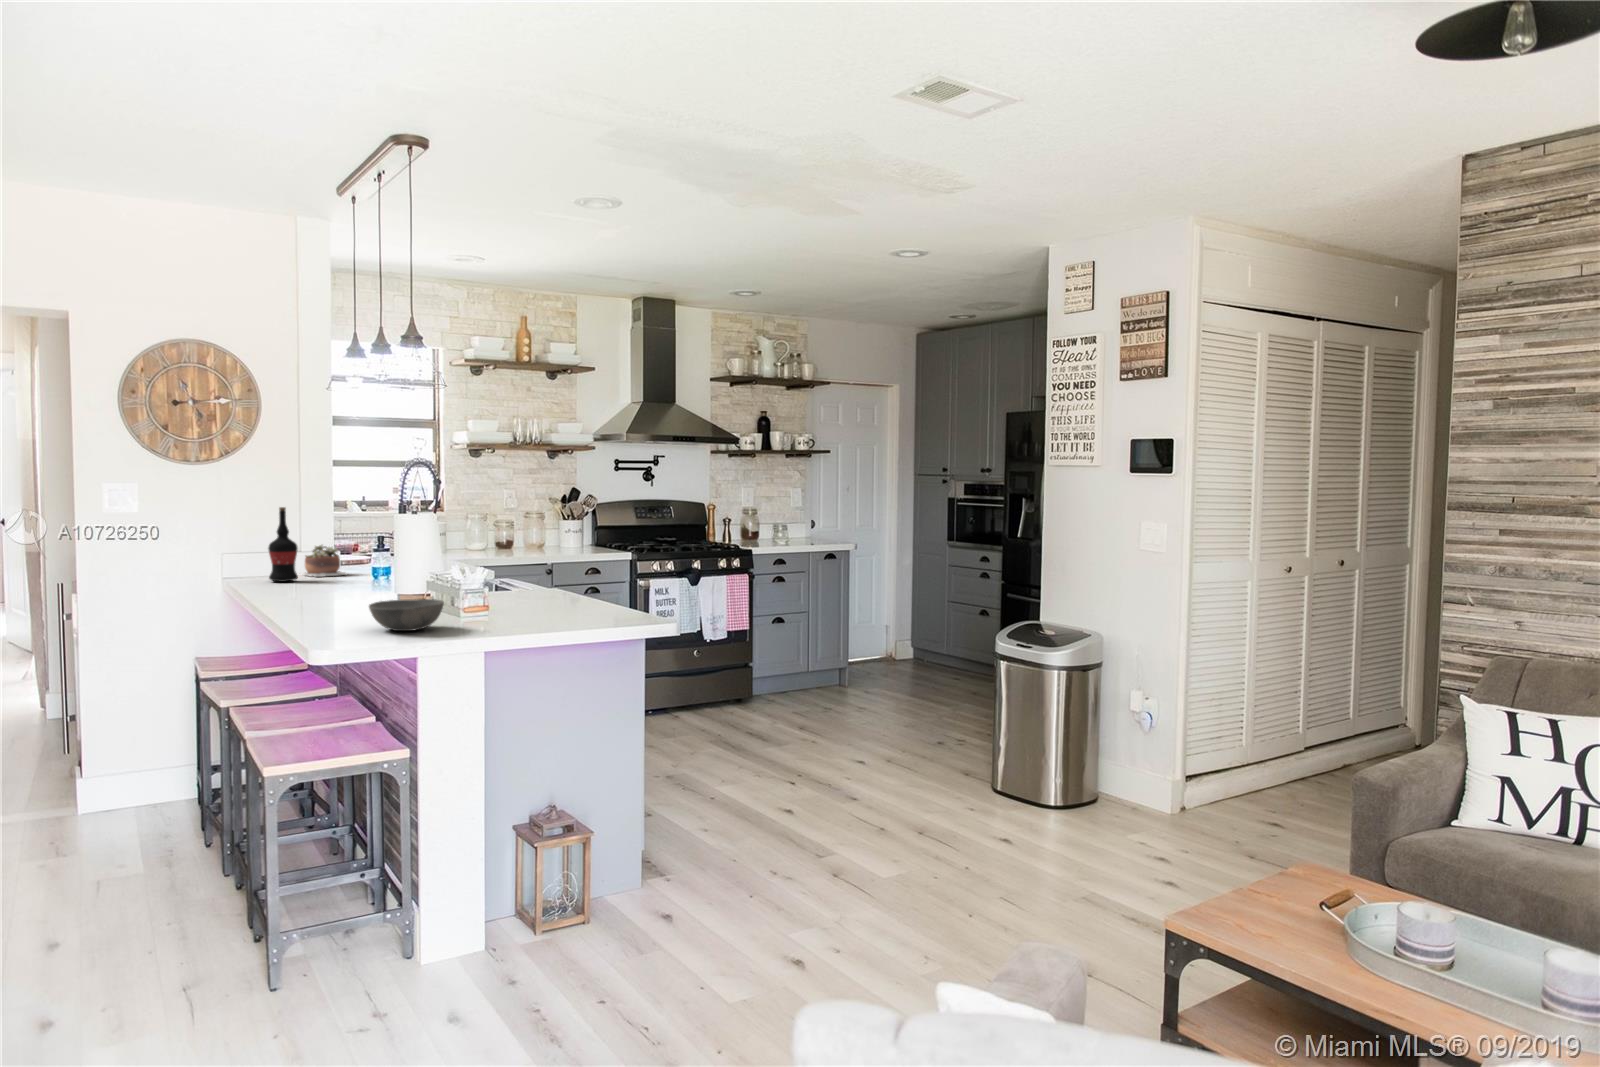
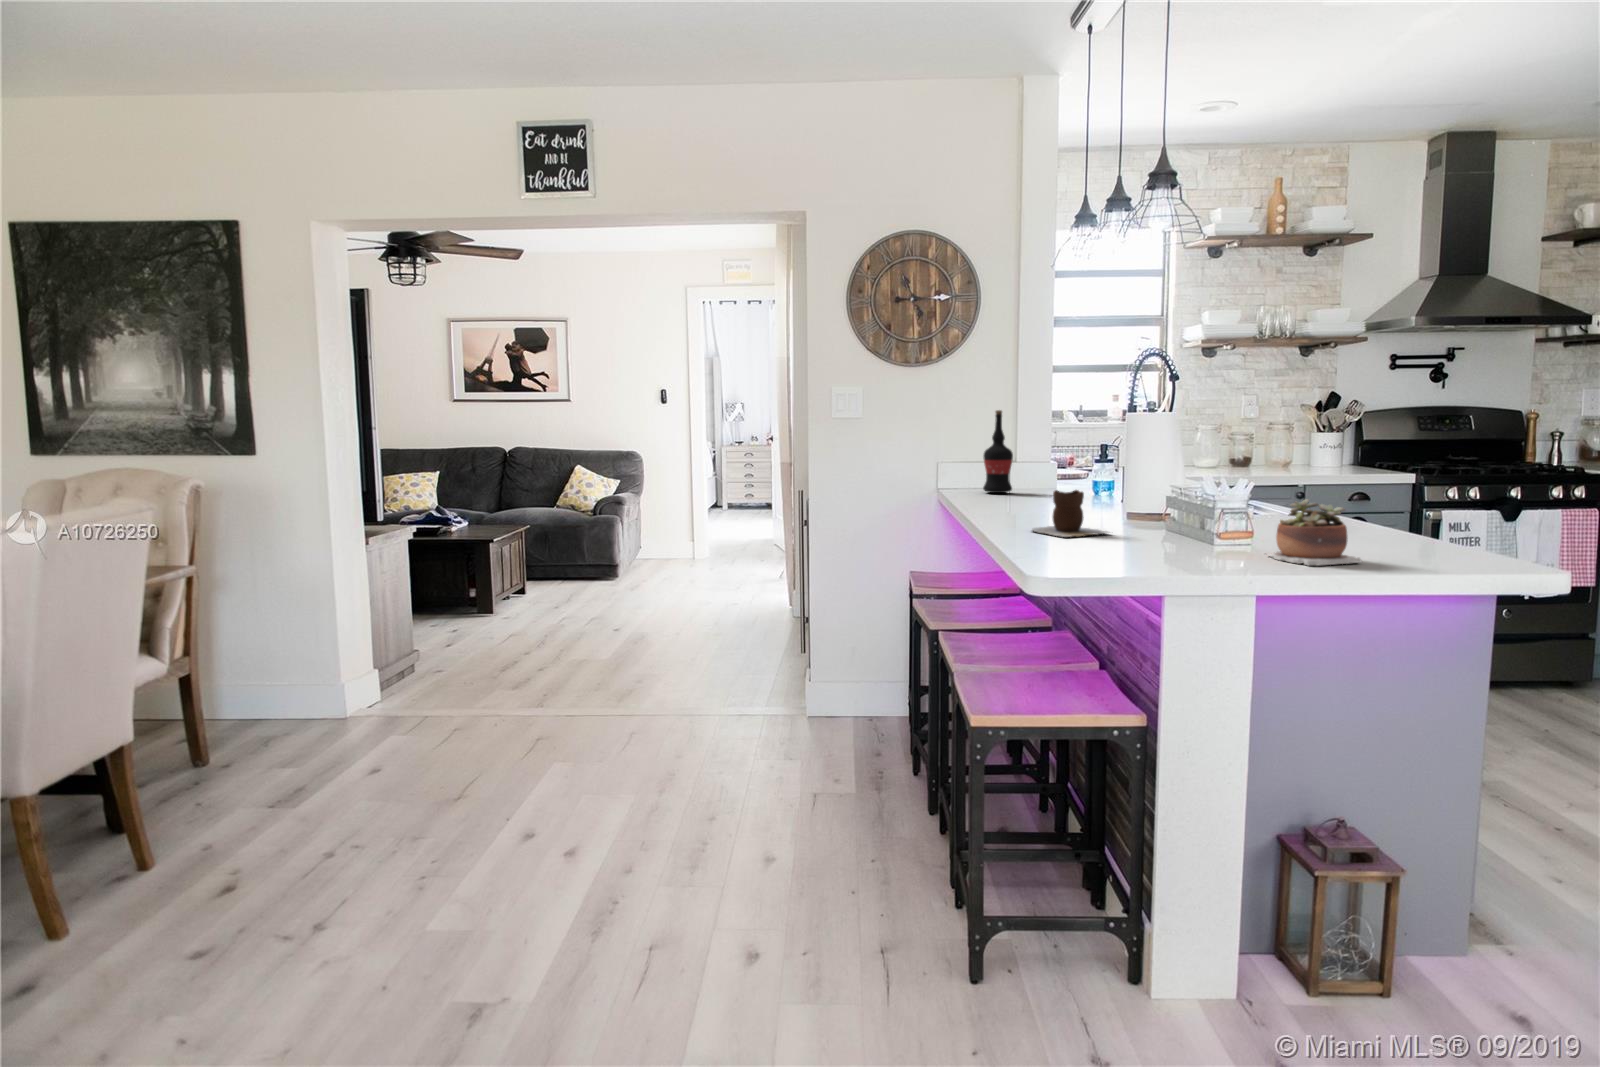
succulent plant: present [303,545,346,577] -> present [1271,499,1362,566]
vase: none [313,579,383,618] -> present [1032,490,1108,537]
bowl: present [369,599,444,631] -> none [1101,518,1200,560]

